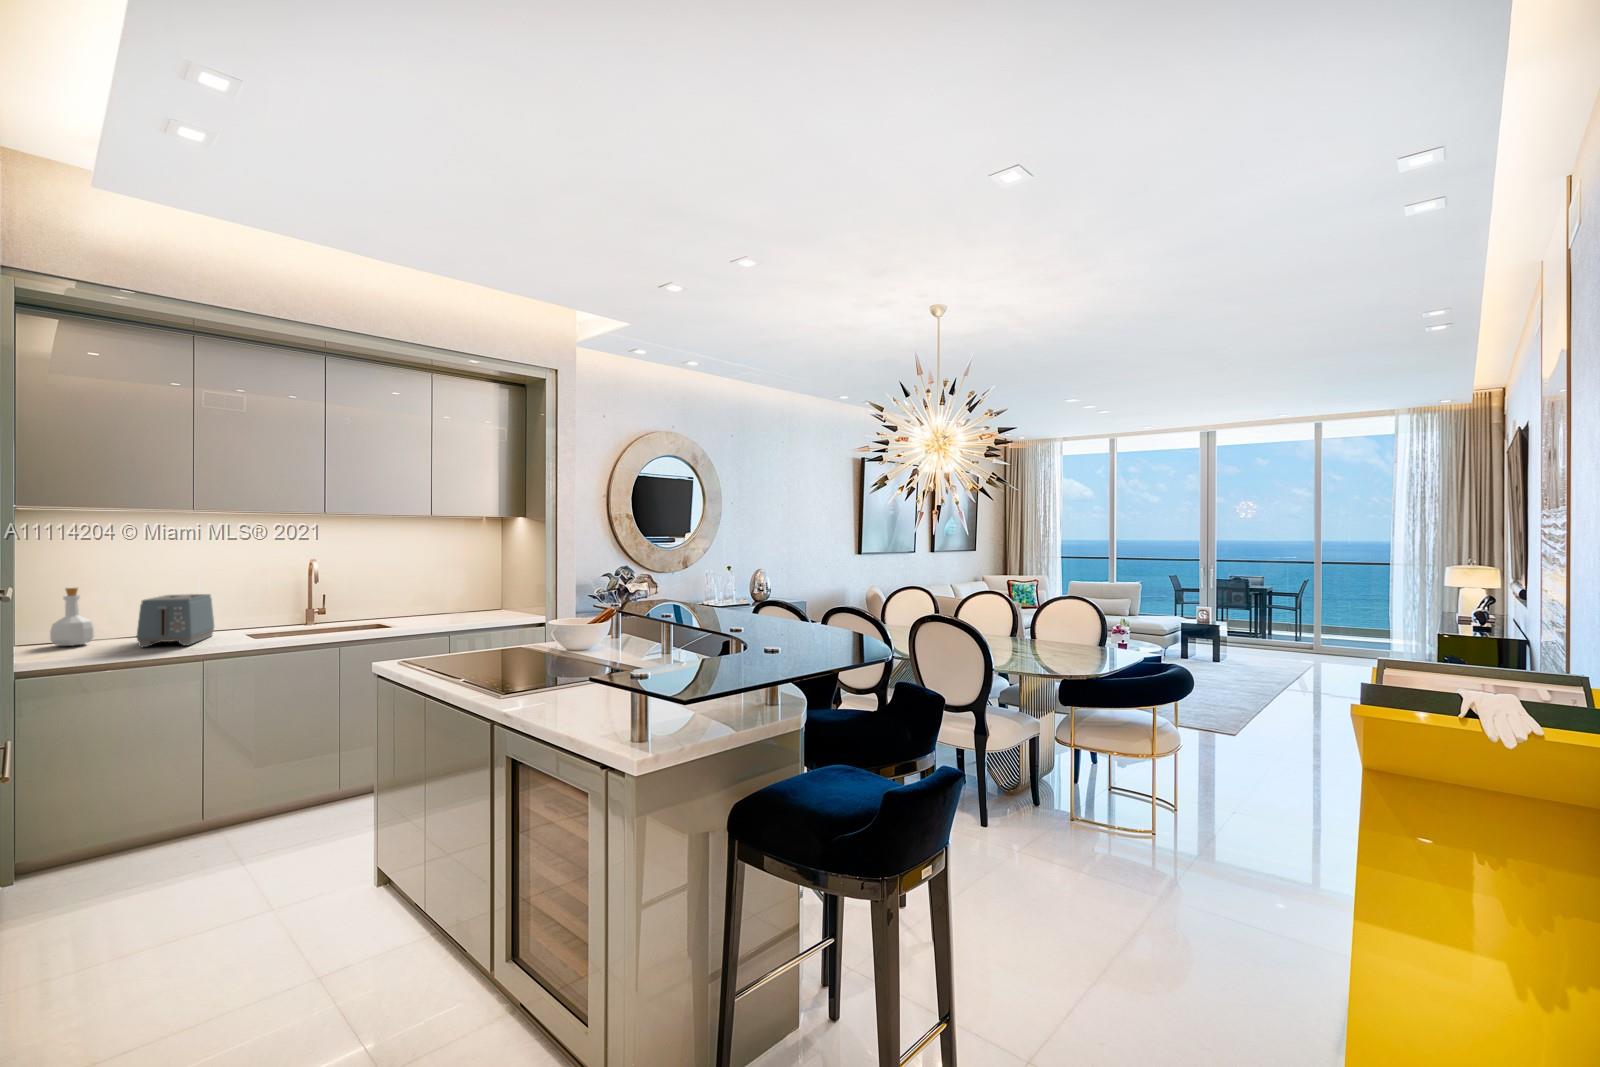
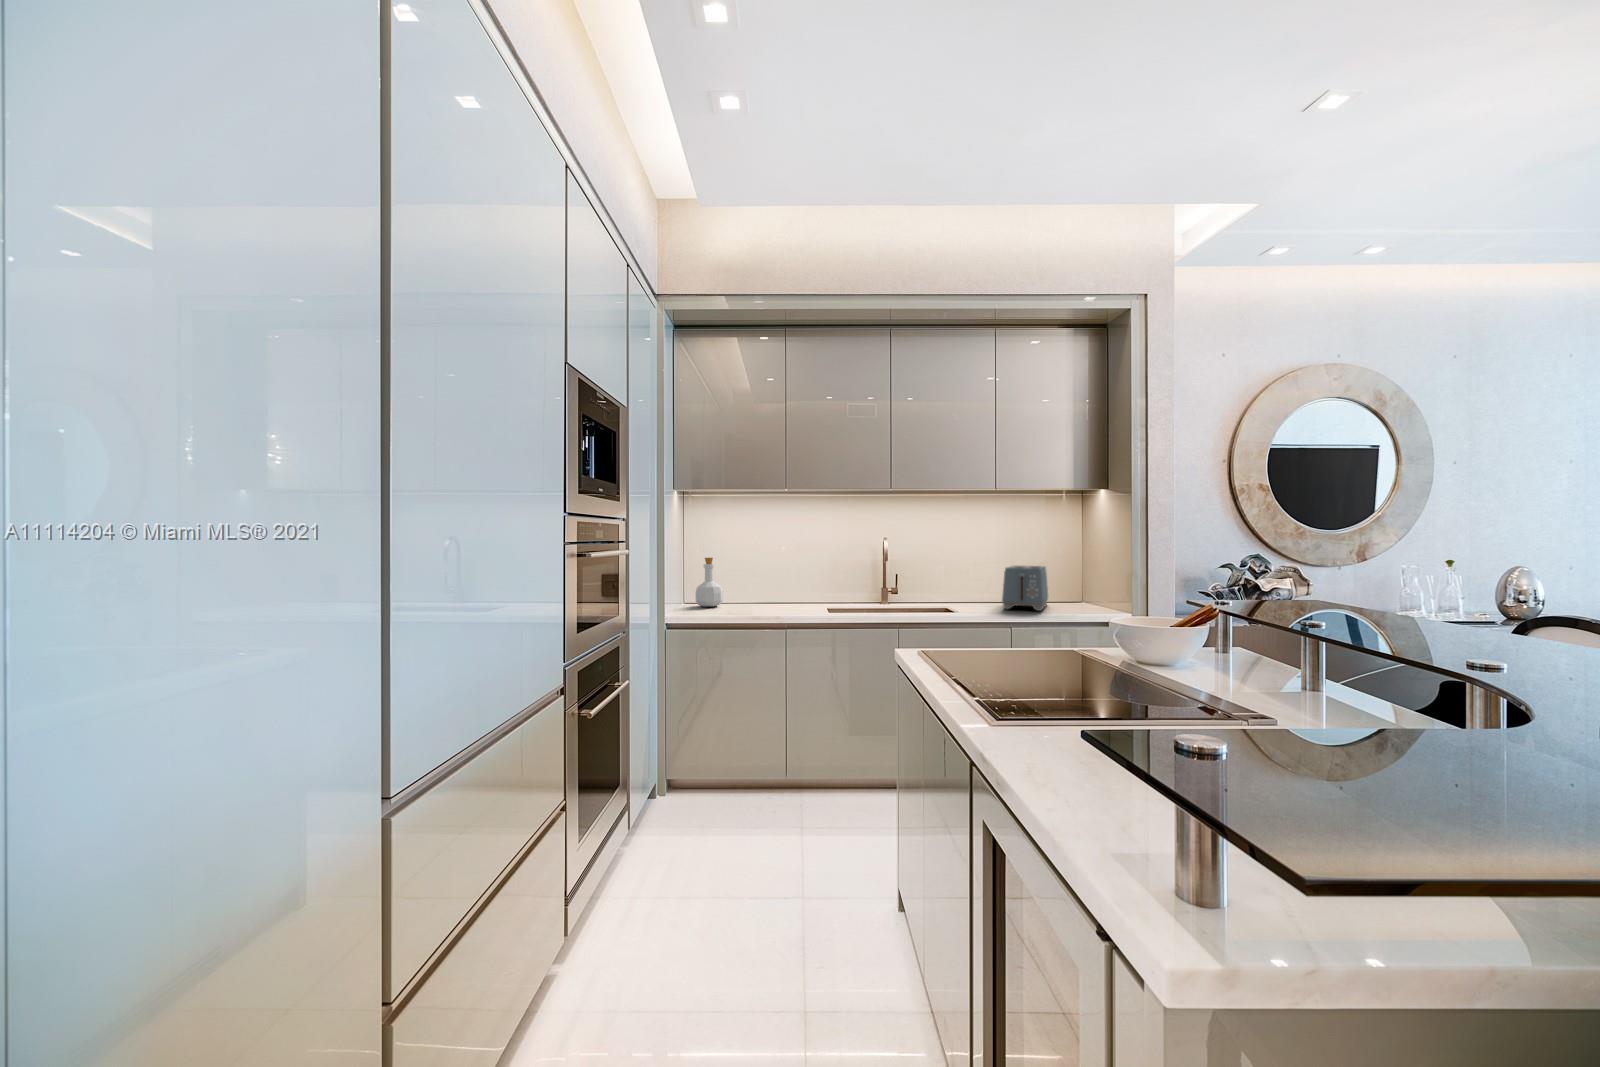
toaster: present [137,594,215,647] -> present [1002,565,1048,611]

